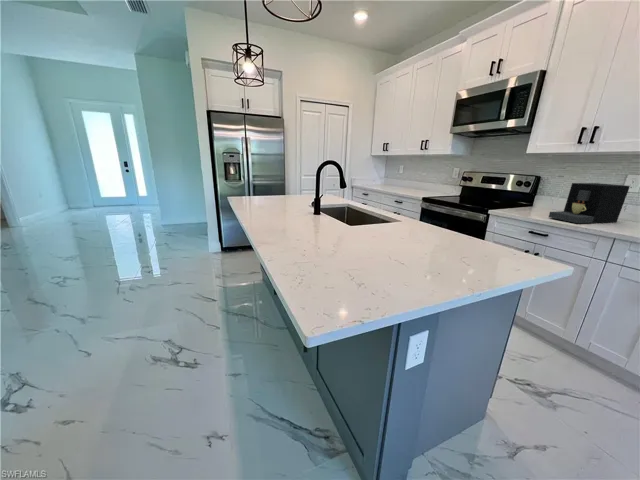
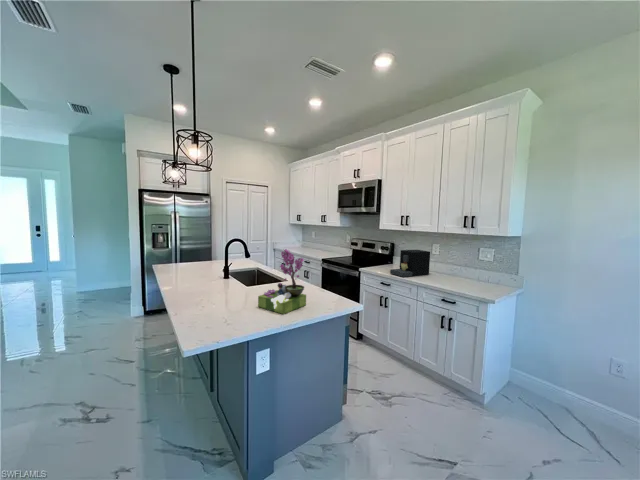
flower arrangement: none [392,162,485,275] -> present [258,249,306,314]

